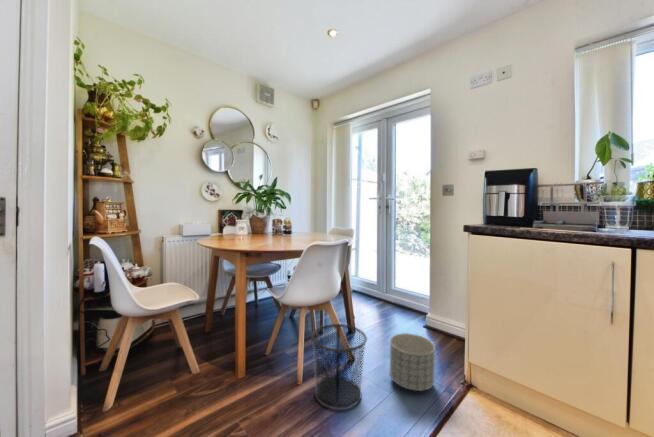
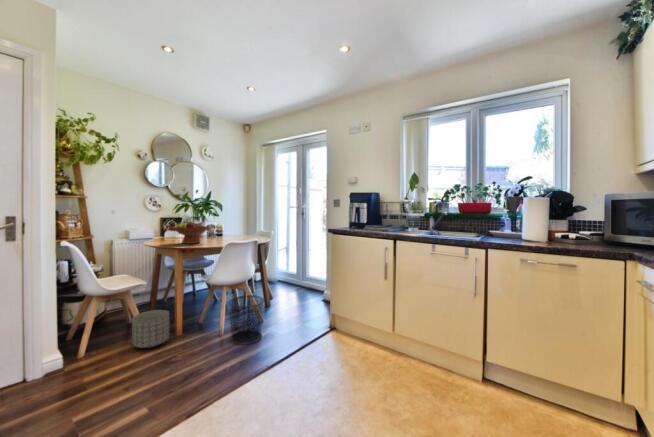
fruit bowl: none [232,211,281,244] -> present [173,221,209,244]
planter: present [390,333,435,391] -> present [132,310,169,348]

